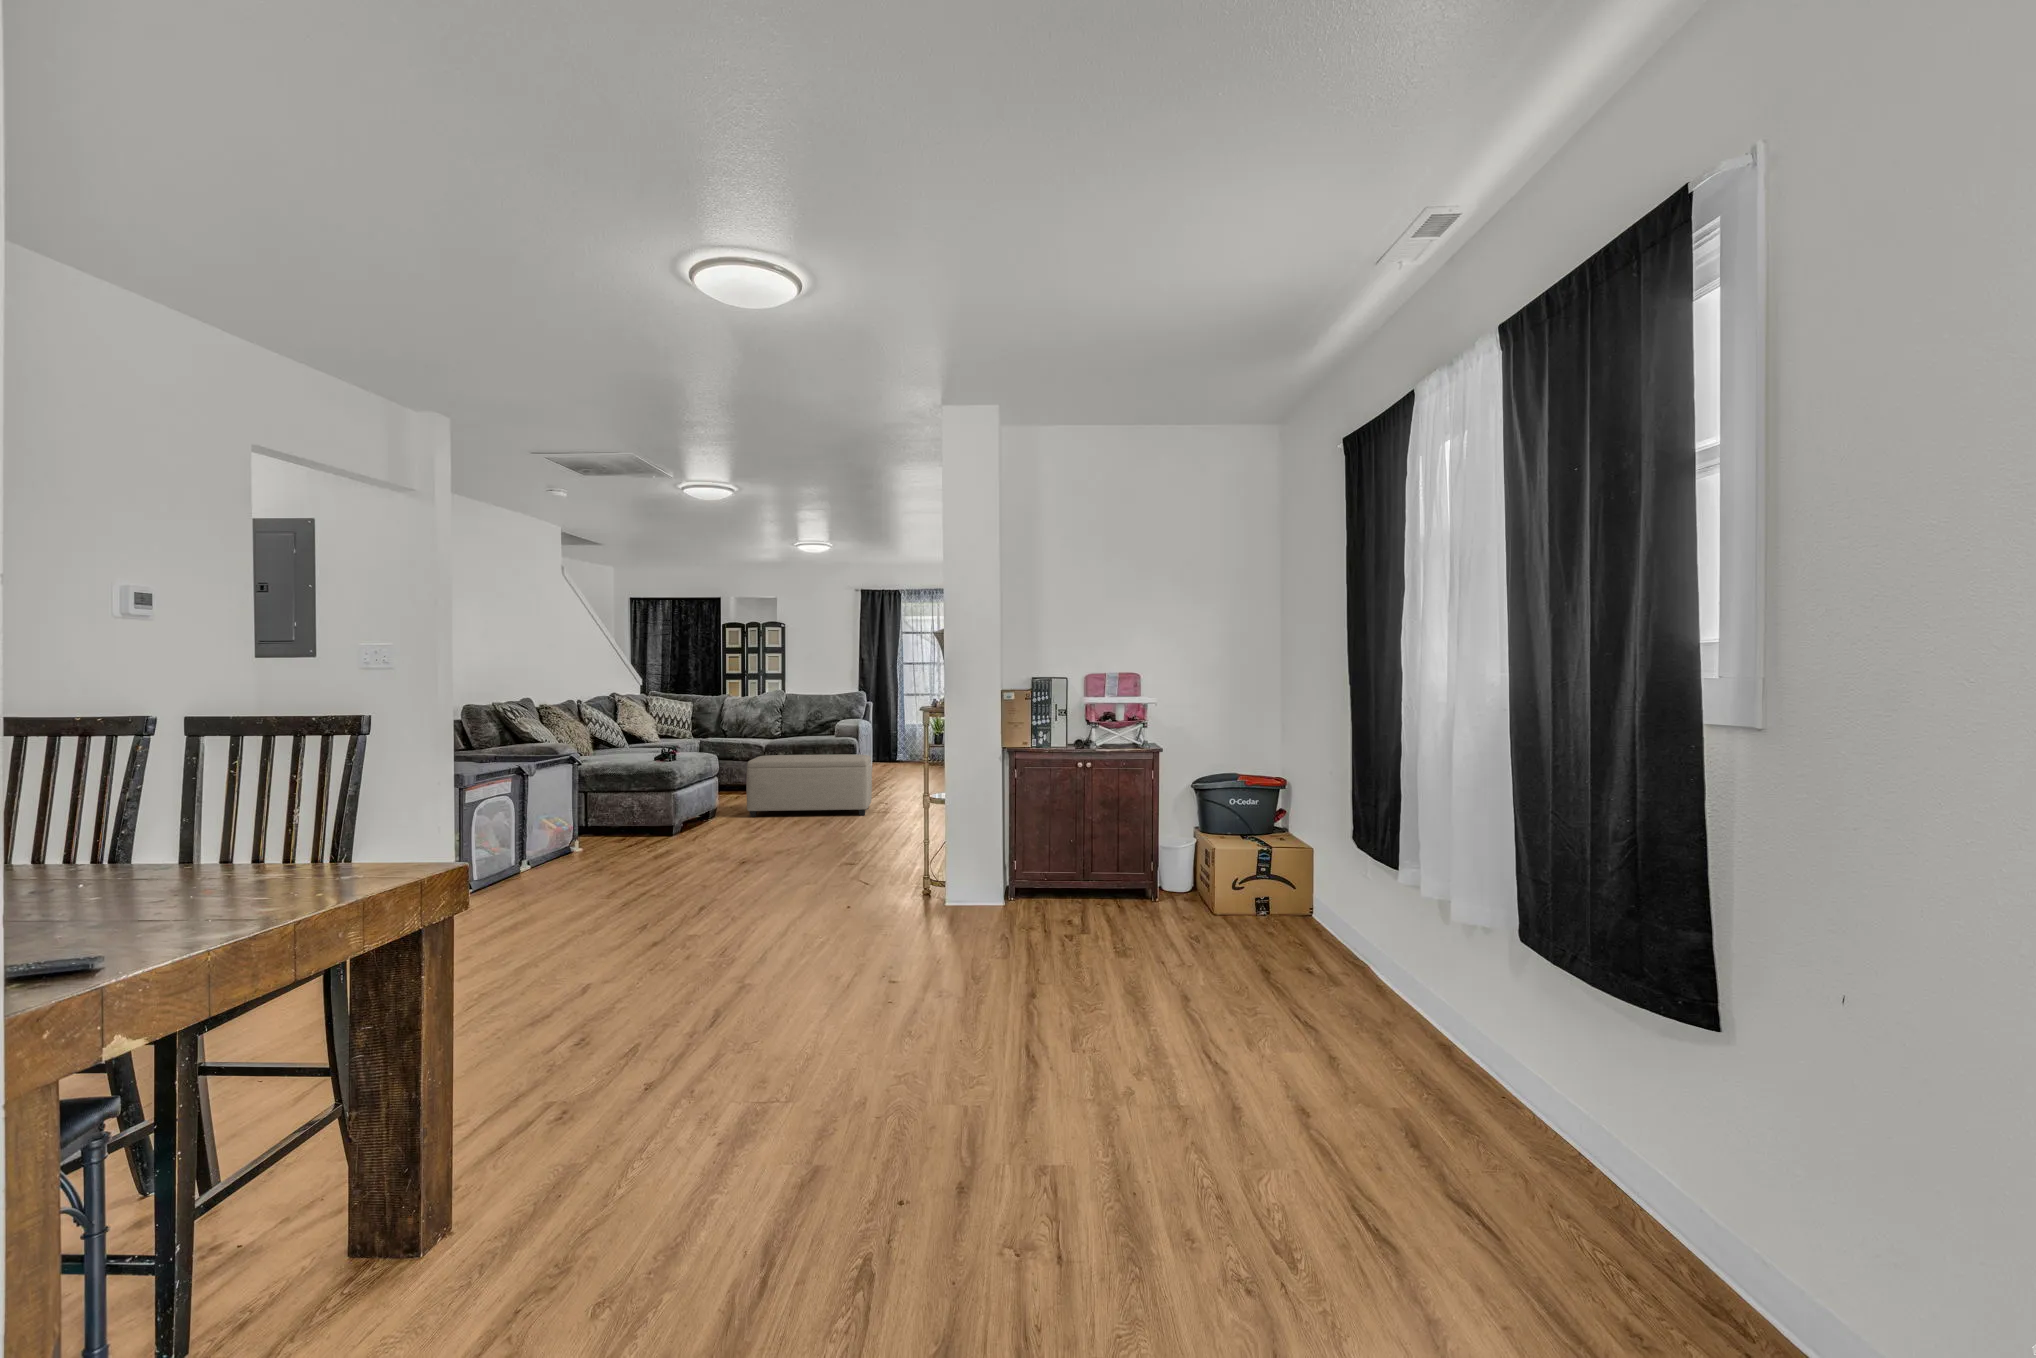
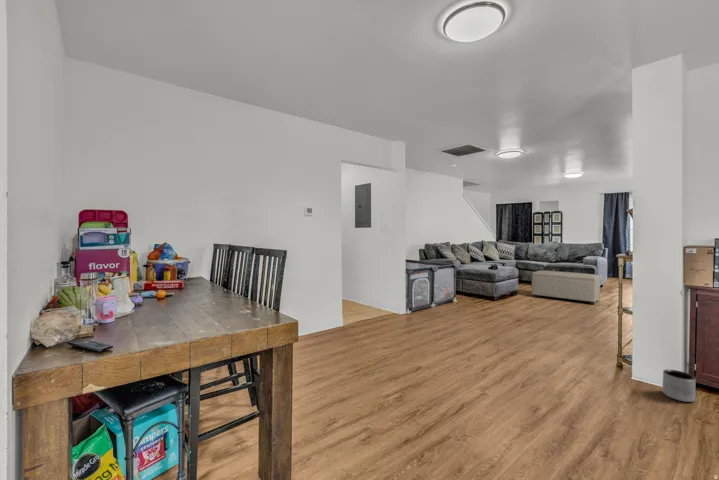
planter: none [985,876,1020,918] -> present [662,370,696,402]

